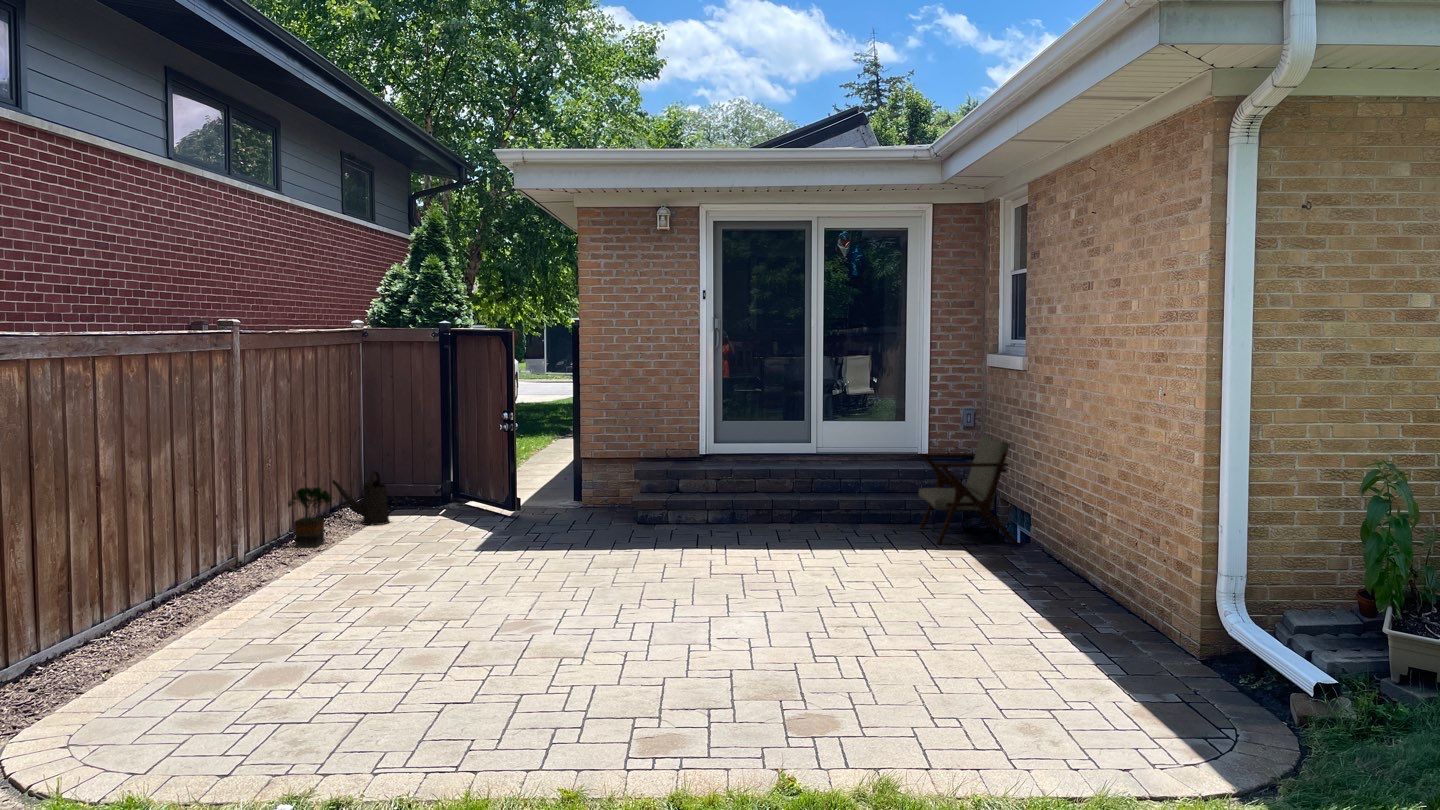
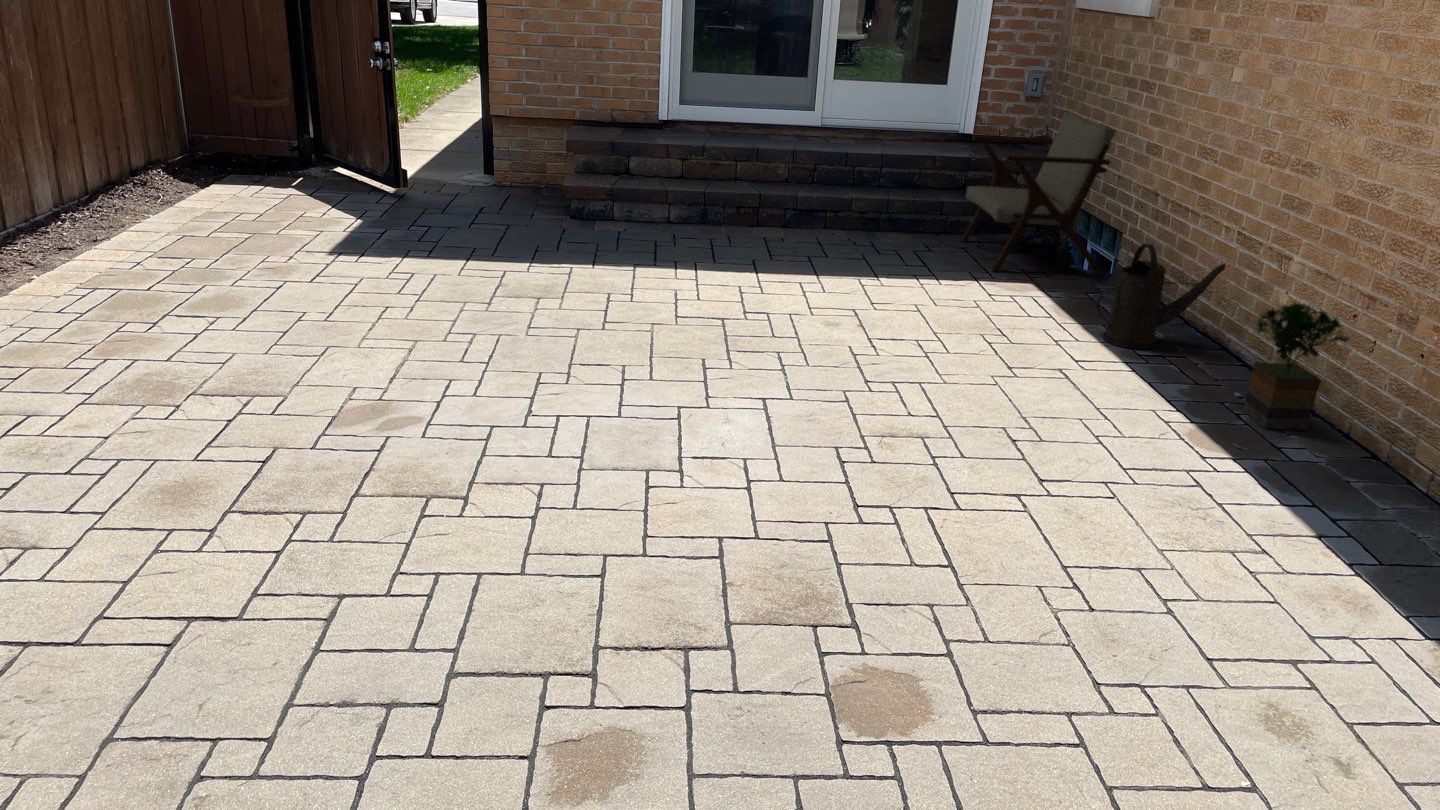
side table: none [401,452,443,513] -> present [231,94,297,178]
watering can: present [332,471,397,525] -> present [1095,244,1226,349]
potted tree: present [288,487,332,547] -> present [1243,302,1349,429]

